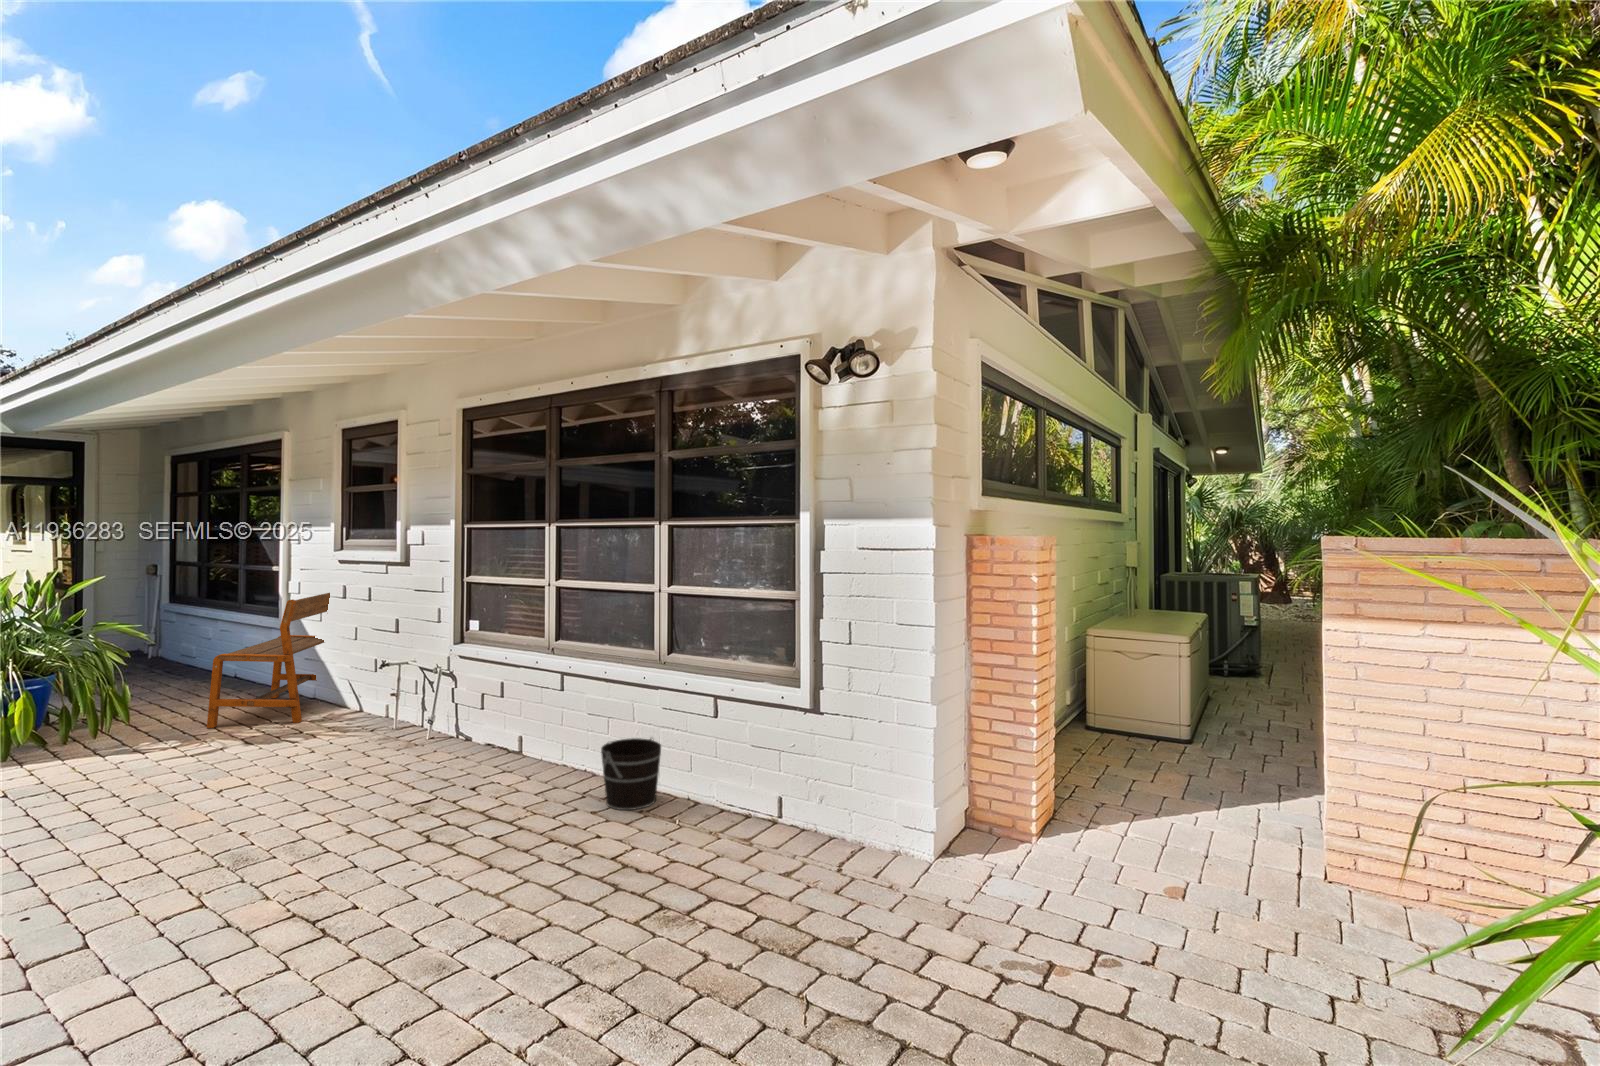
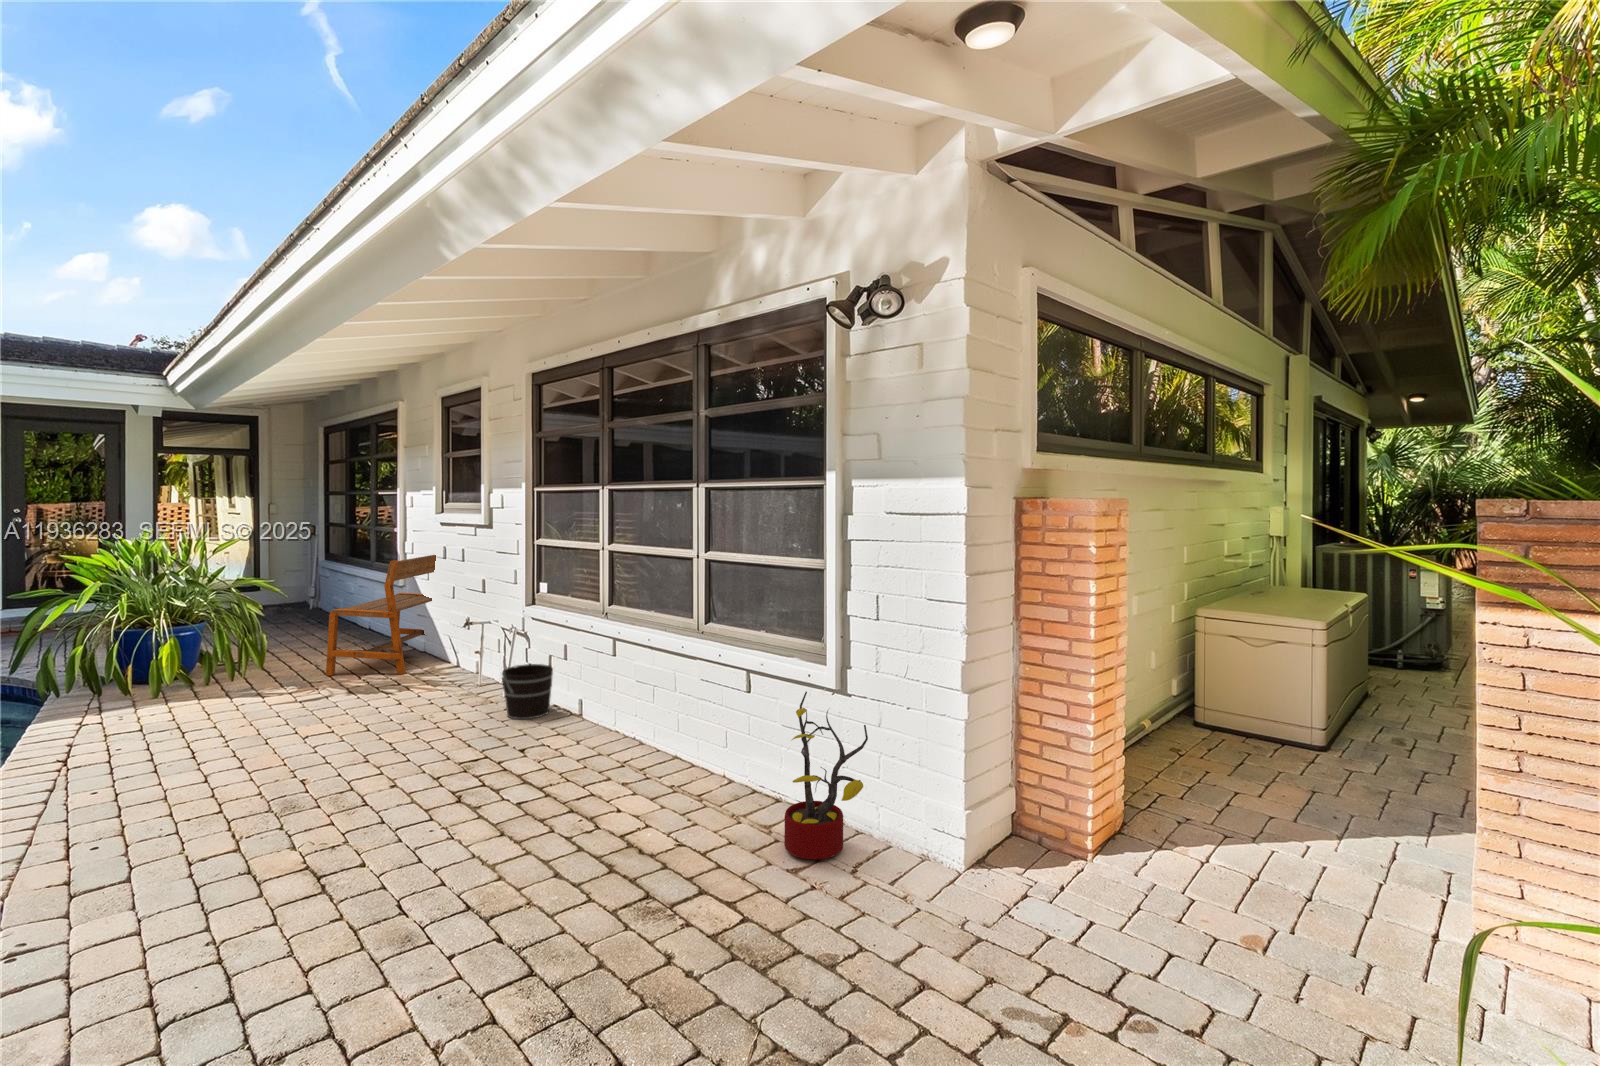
decorative plant: none [773,712,855,864] -> present [784,692,868,859]
bucket: present [601,738,661,810] -> present [502,664,553,719]

